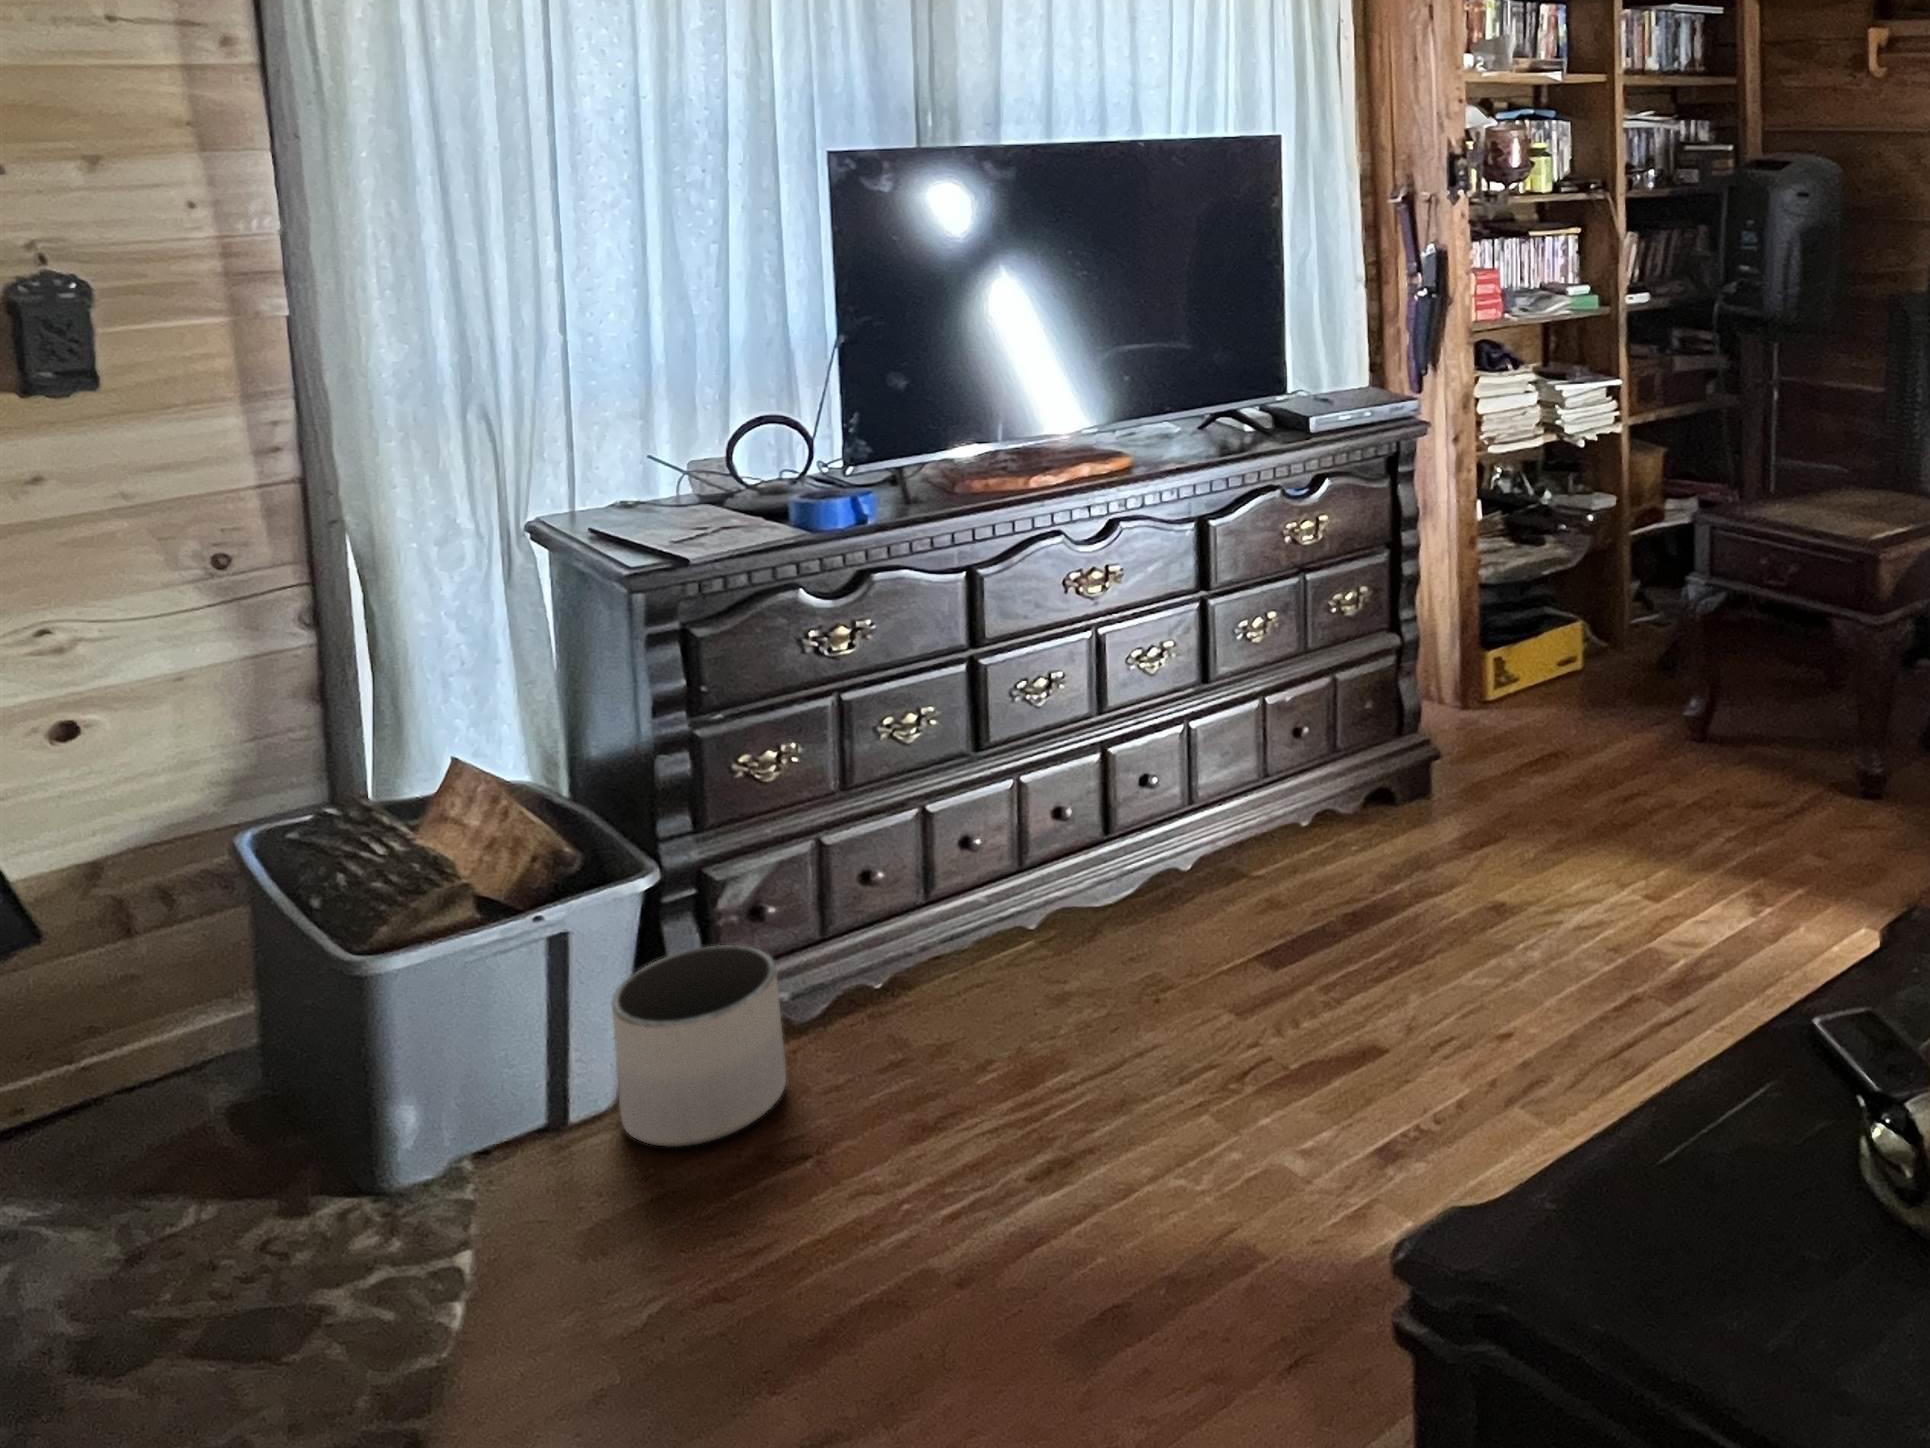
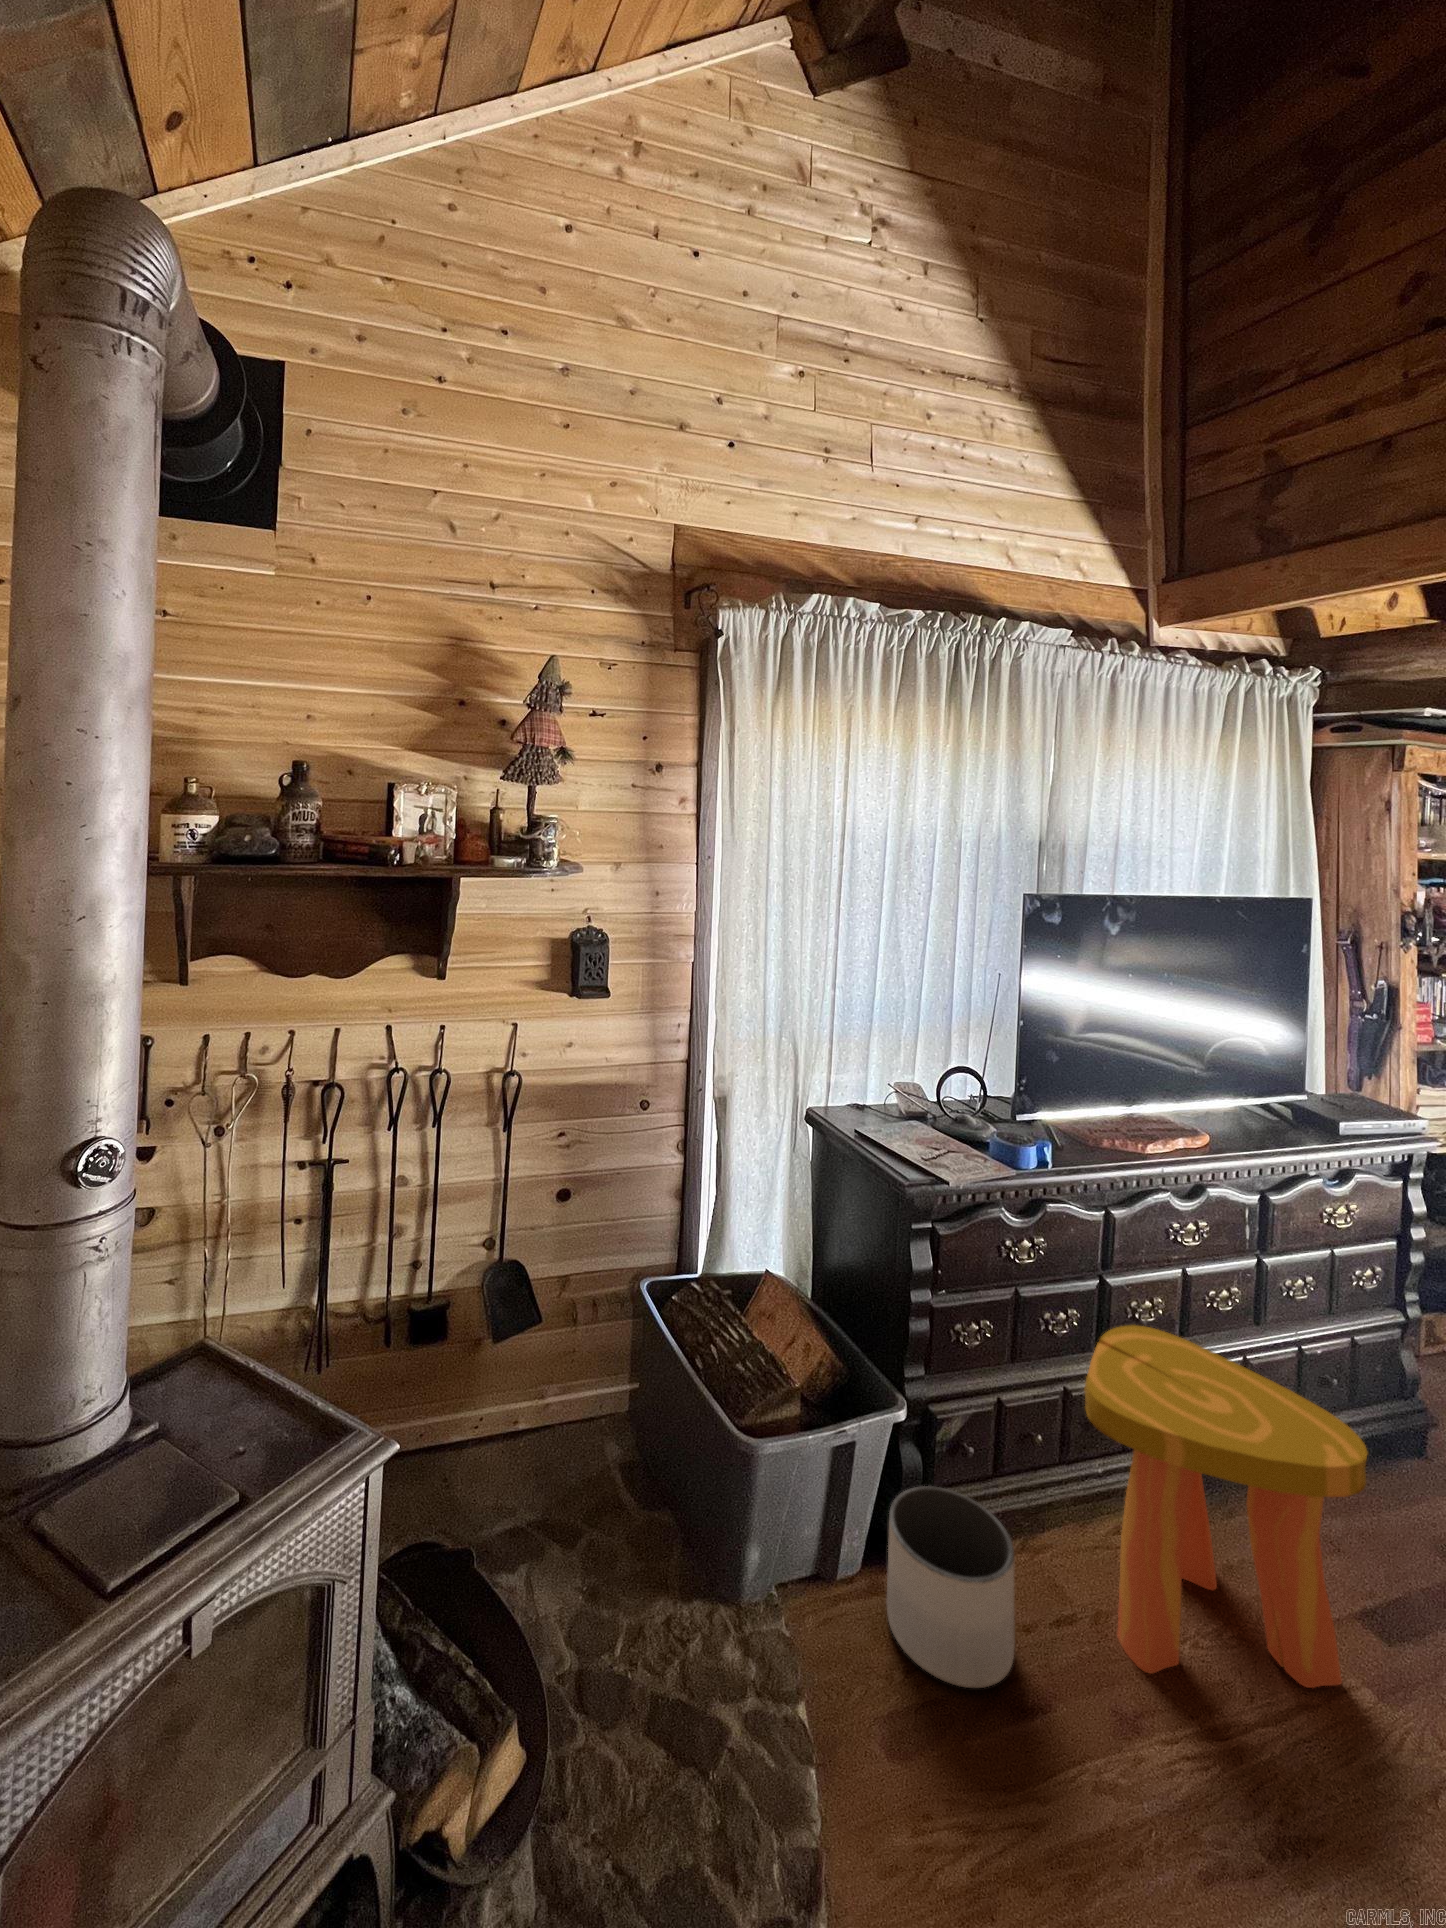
stool: none [882,697,1175,1060] -> present [1084,1325,1368,1688]

